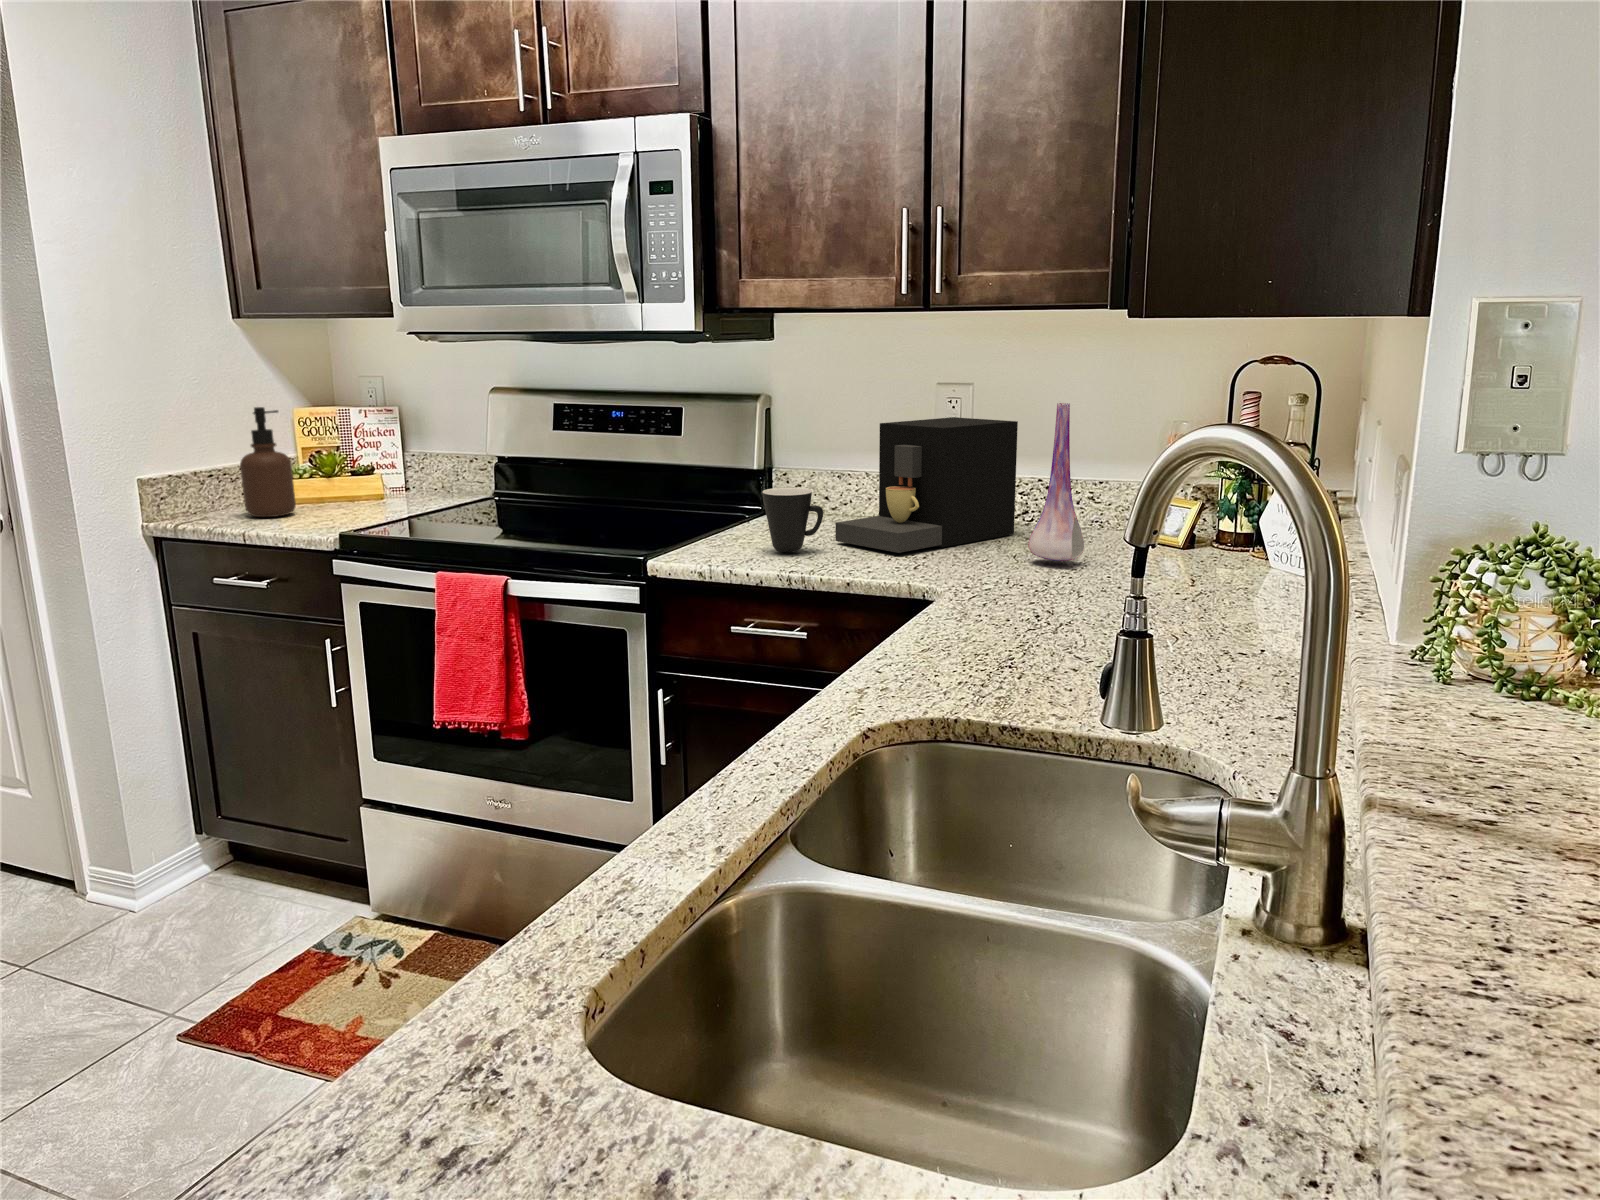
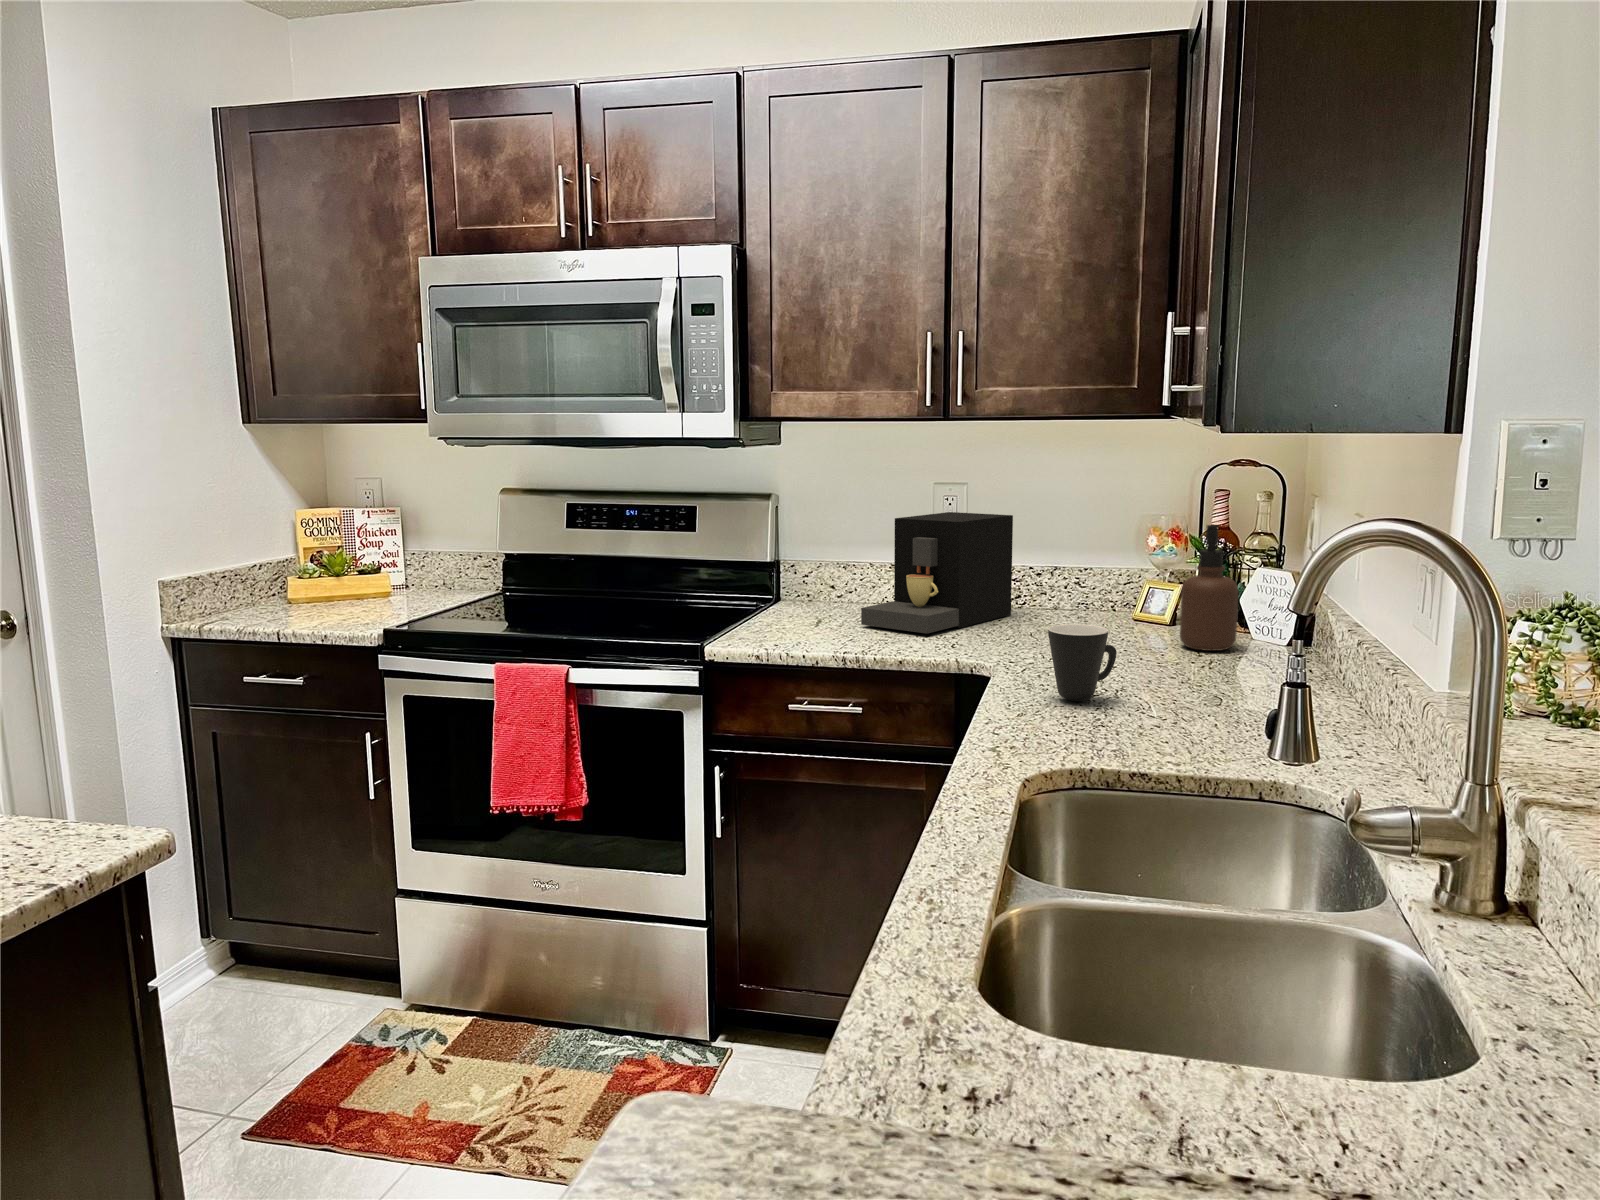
vase: present [1028,403,1084,561] -> none [1038,497,1092,638]
soap dispenser: present [240,407,296,517] -> present [1180,525,1239,651]
mug: present [762,488,823,552] -> present [1048,624,1117,701]

